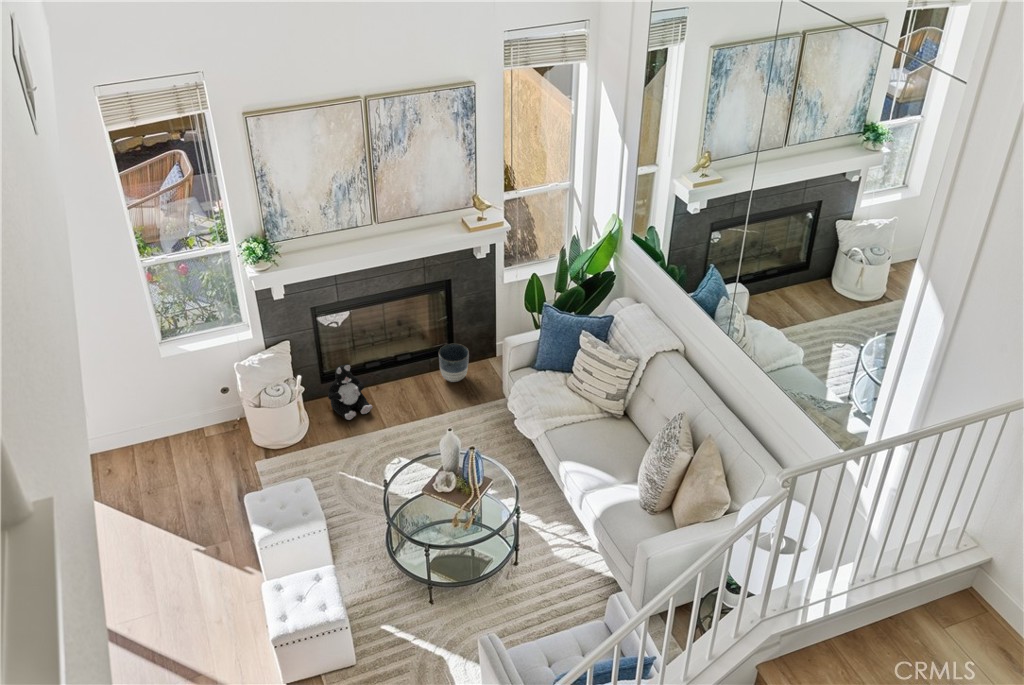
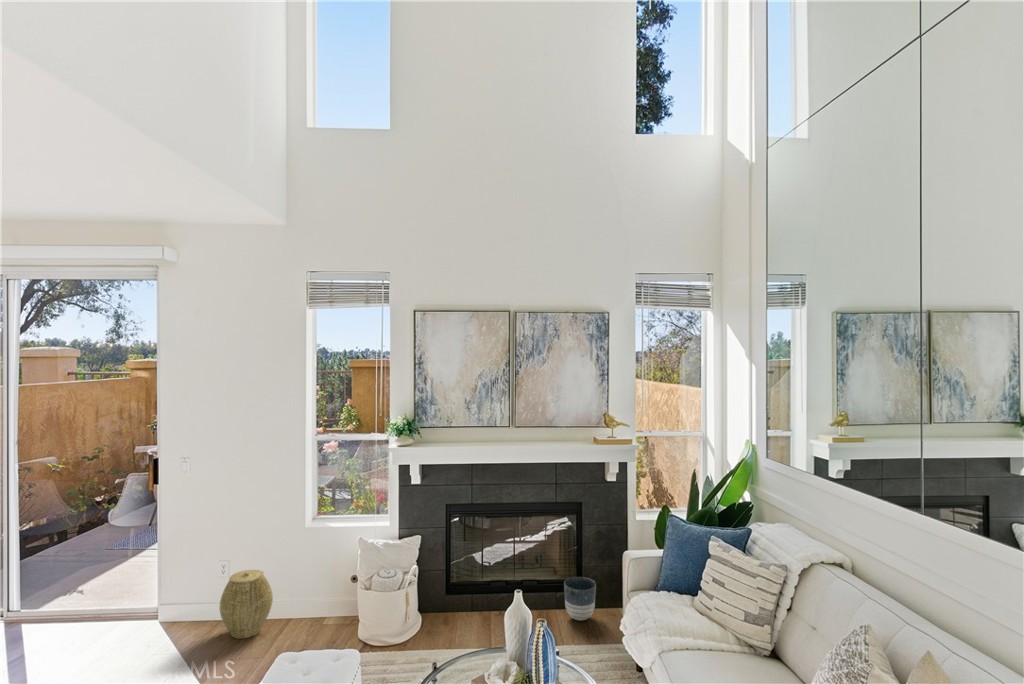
plush toy: present [328,364,372,420] -> none [442,571,483,633]
woven basket: none [109,409,161,470] -> present [220,570,273,639]

